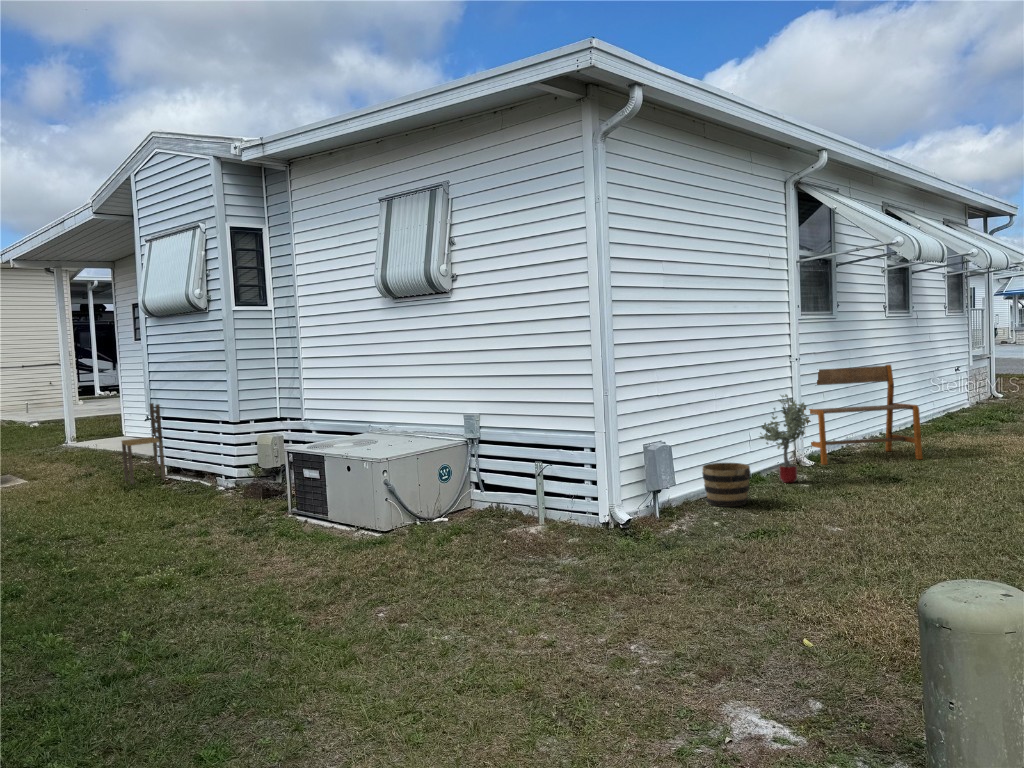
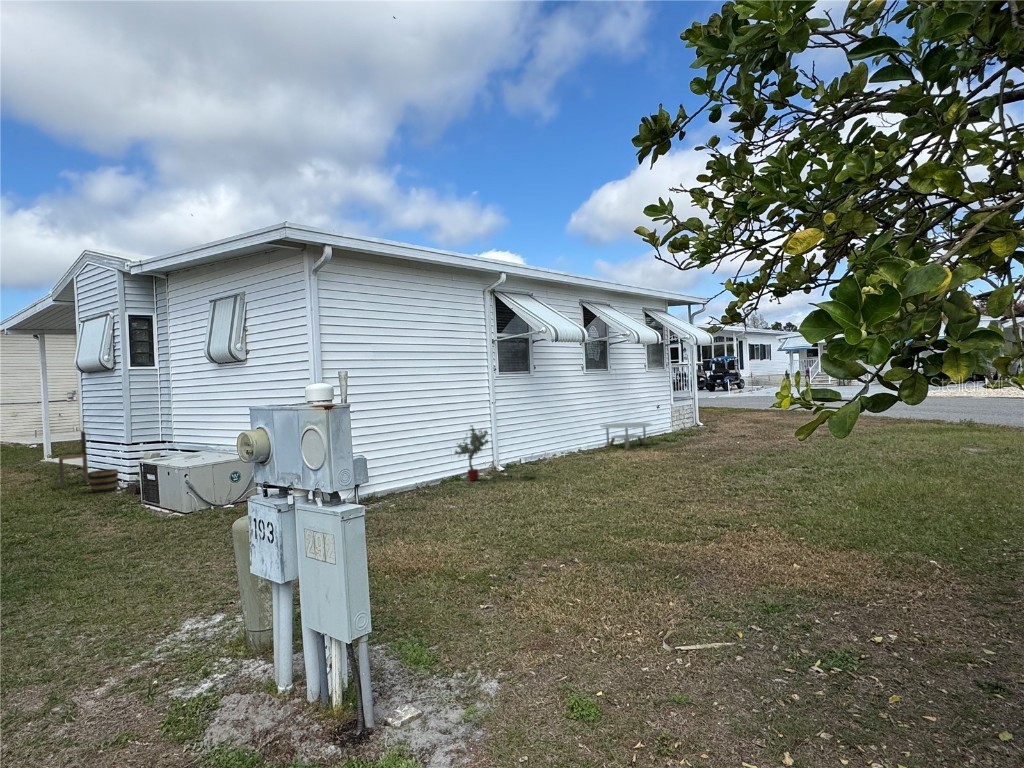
bench: present [809,365,922,465] -> none [509,406,574,470]
round table: none [905,392,997,434] -> present [600,423,652,449]
bucket: present [702,463,751,507] -> present [88,469,118,493]

